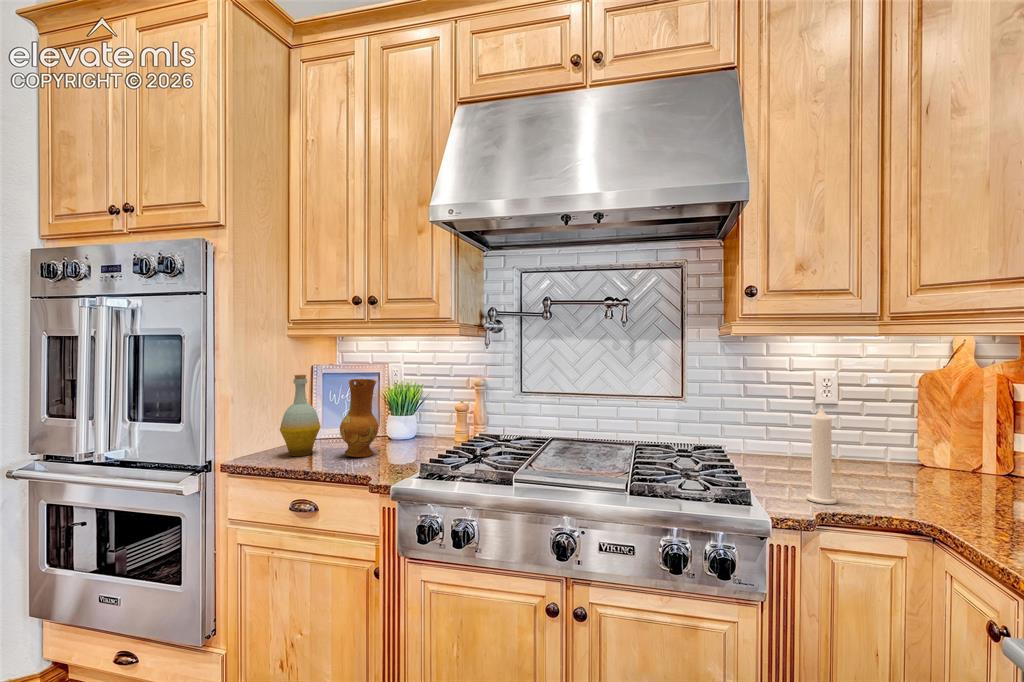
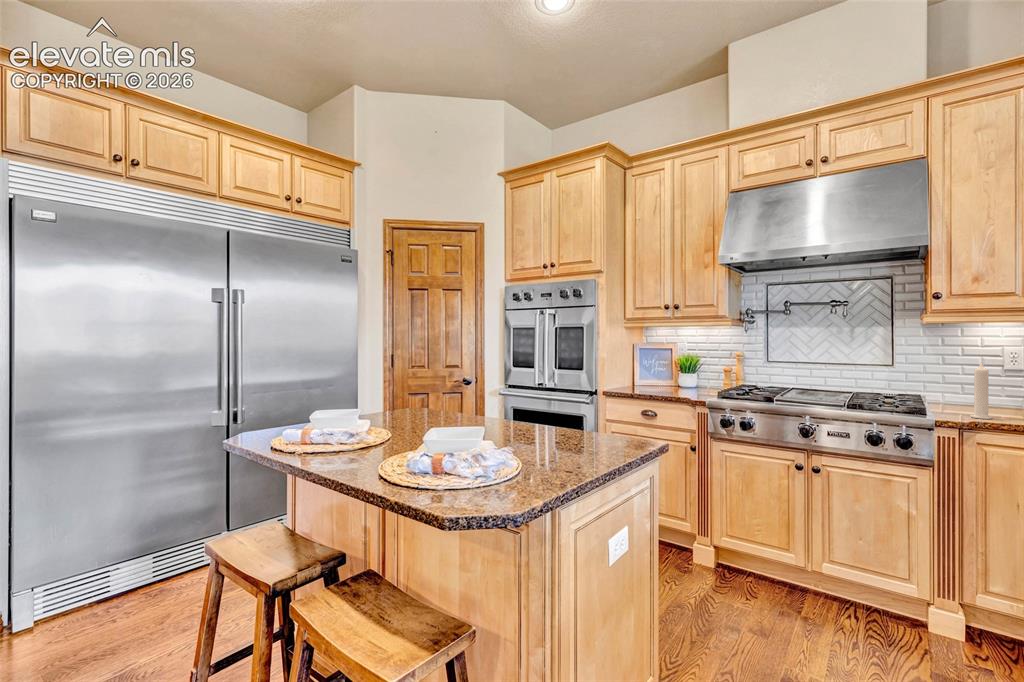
bottle: present [280,375,321,456] -> none [626,348,648,391]
ceramic jug: present [340,379,379,457] -> none [661,350,682,393]

